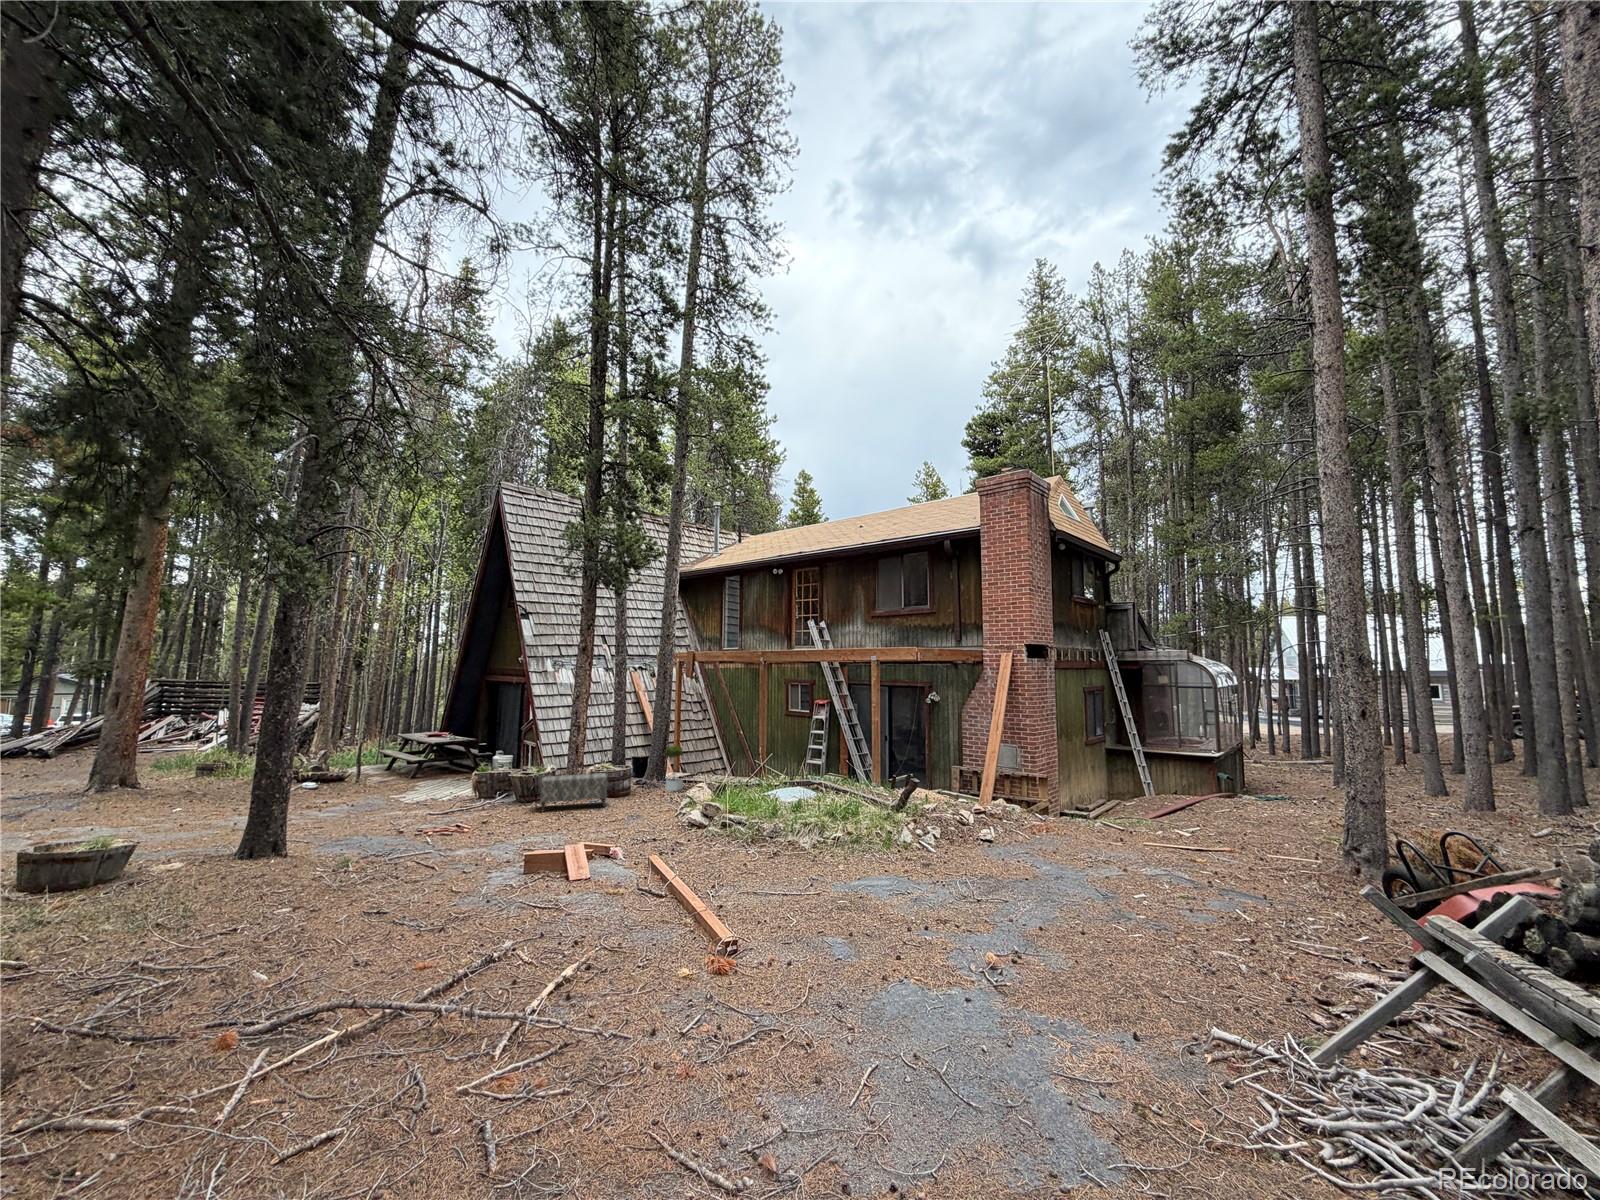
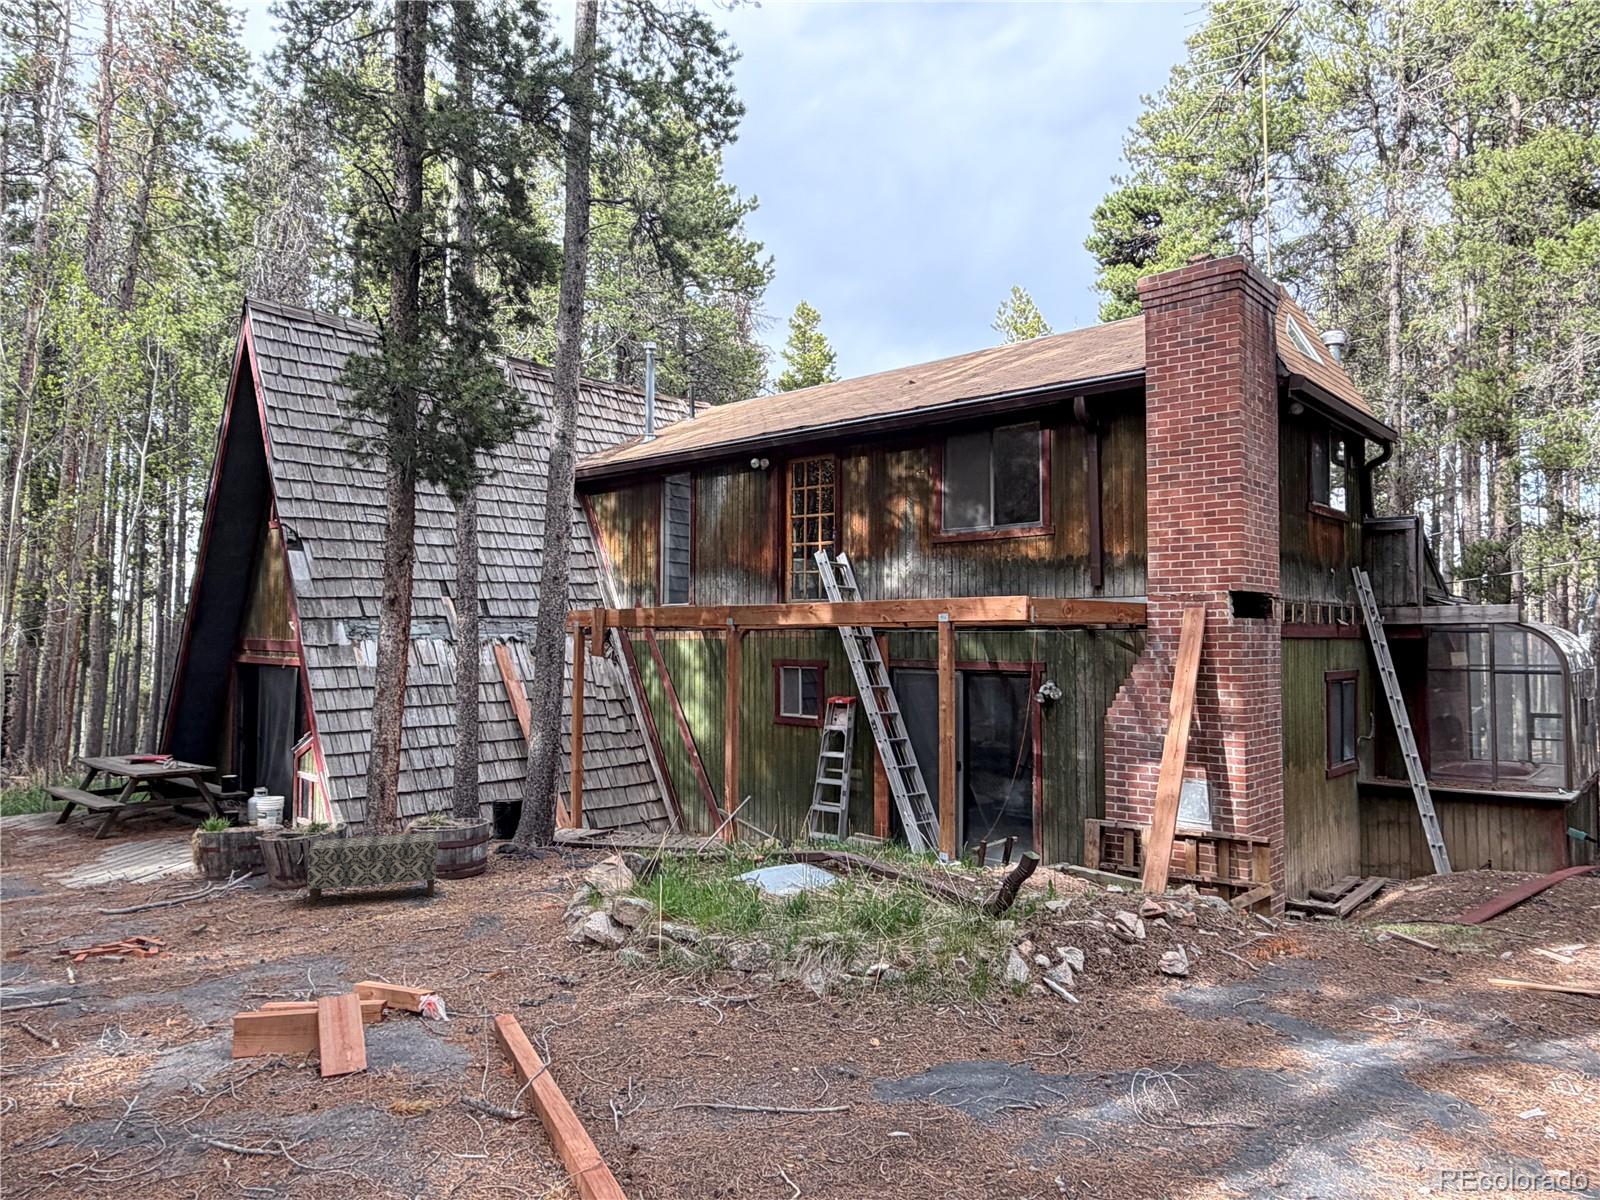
potted tree: present [664,746,683,791] -> none [549,779,586,863]

